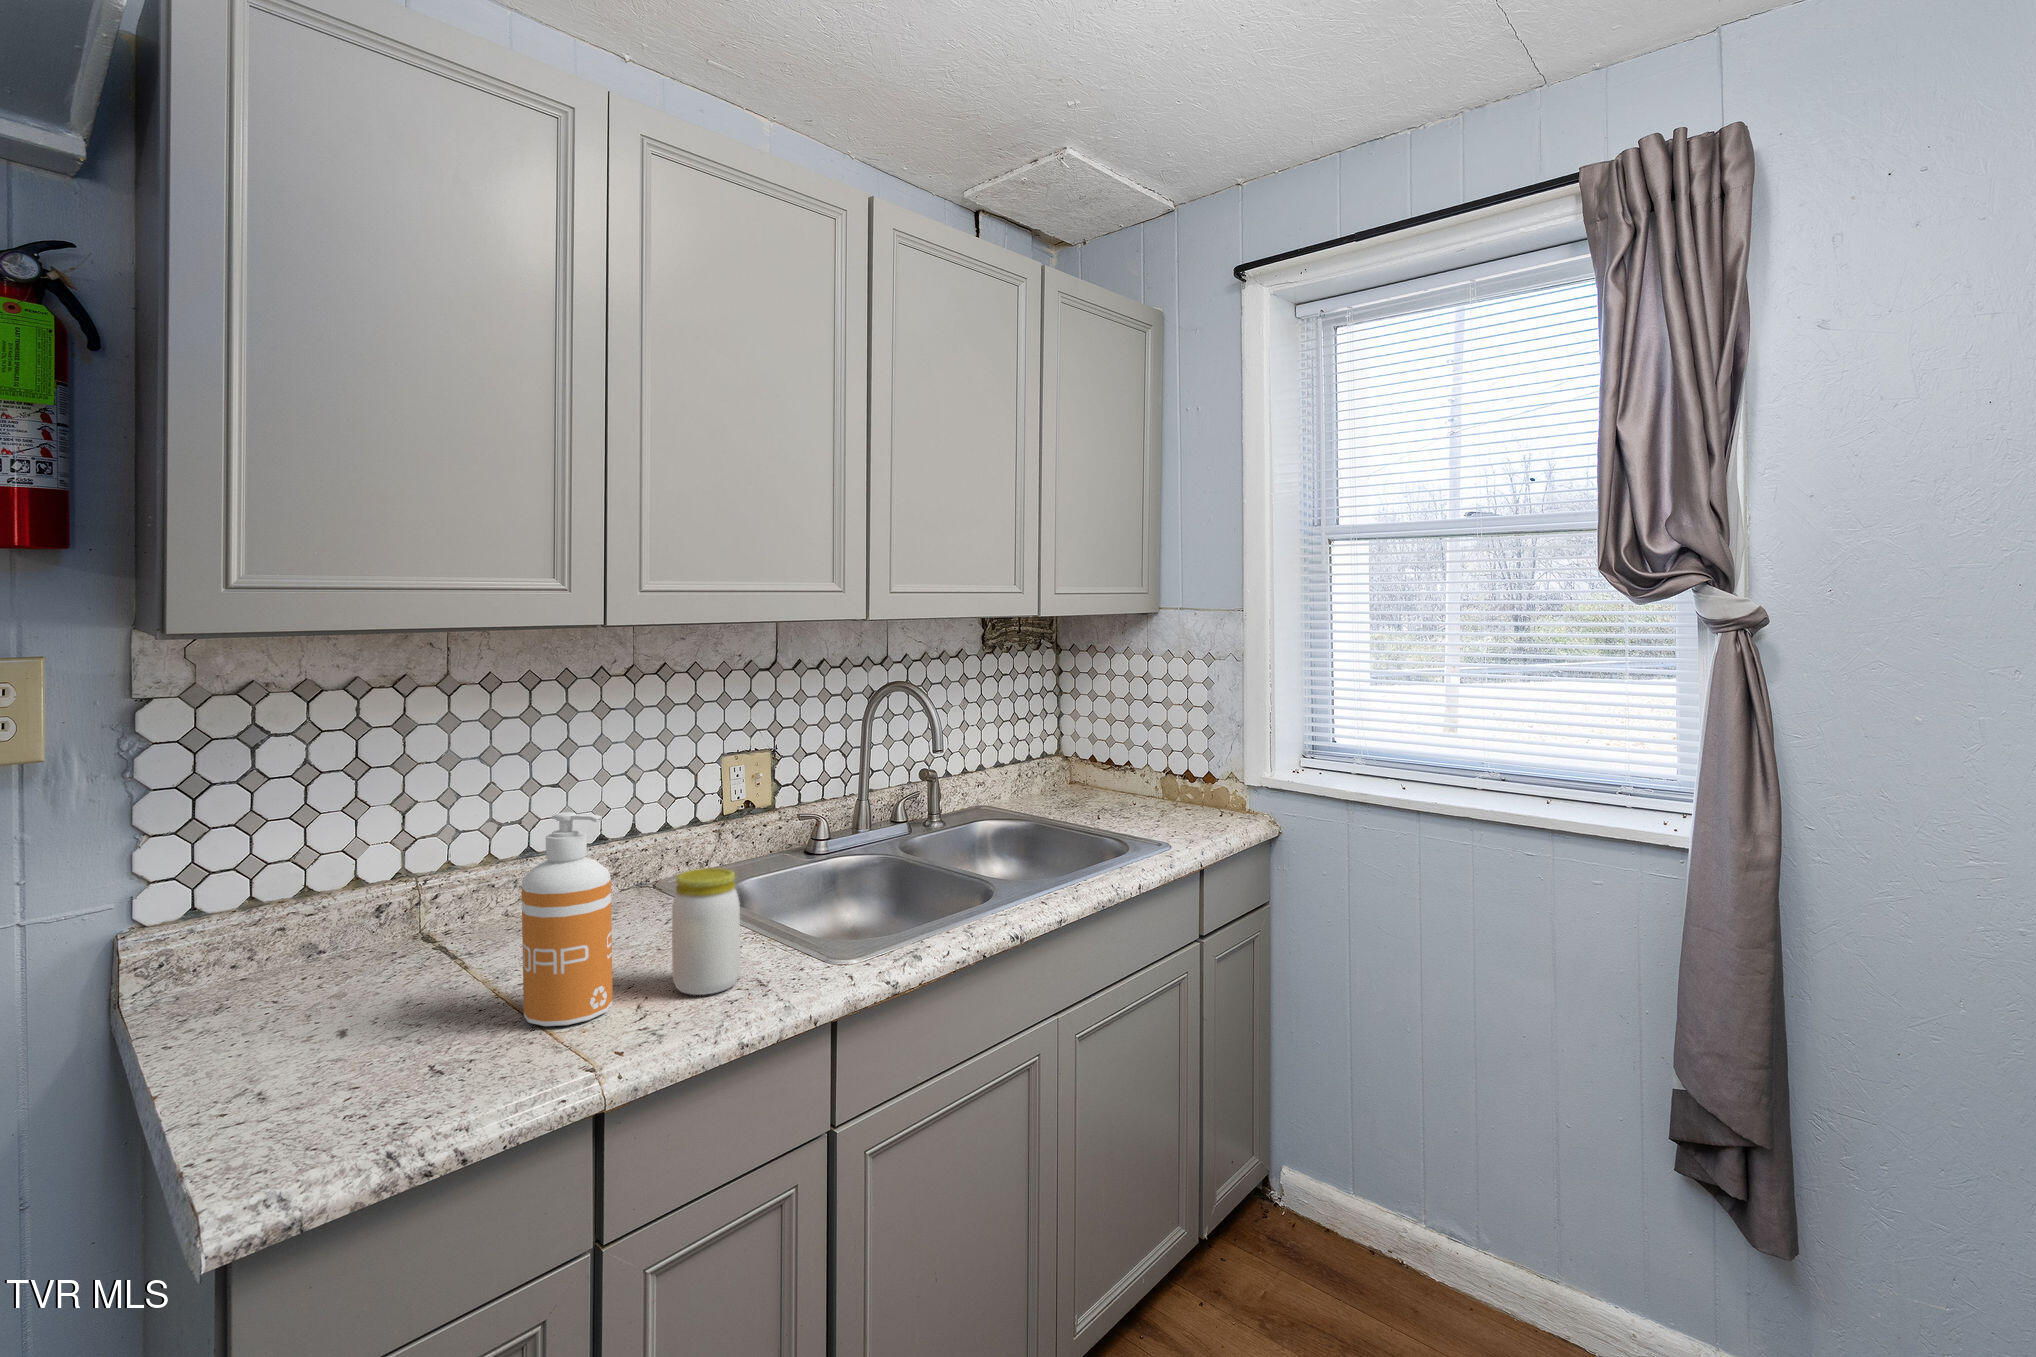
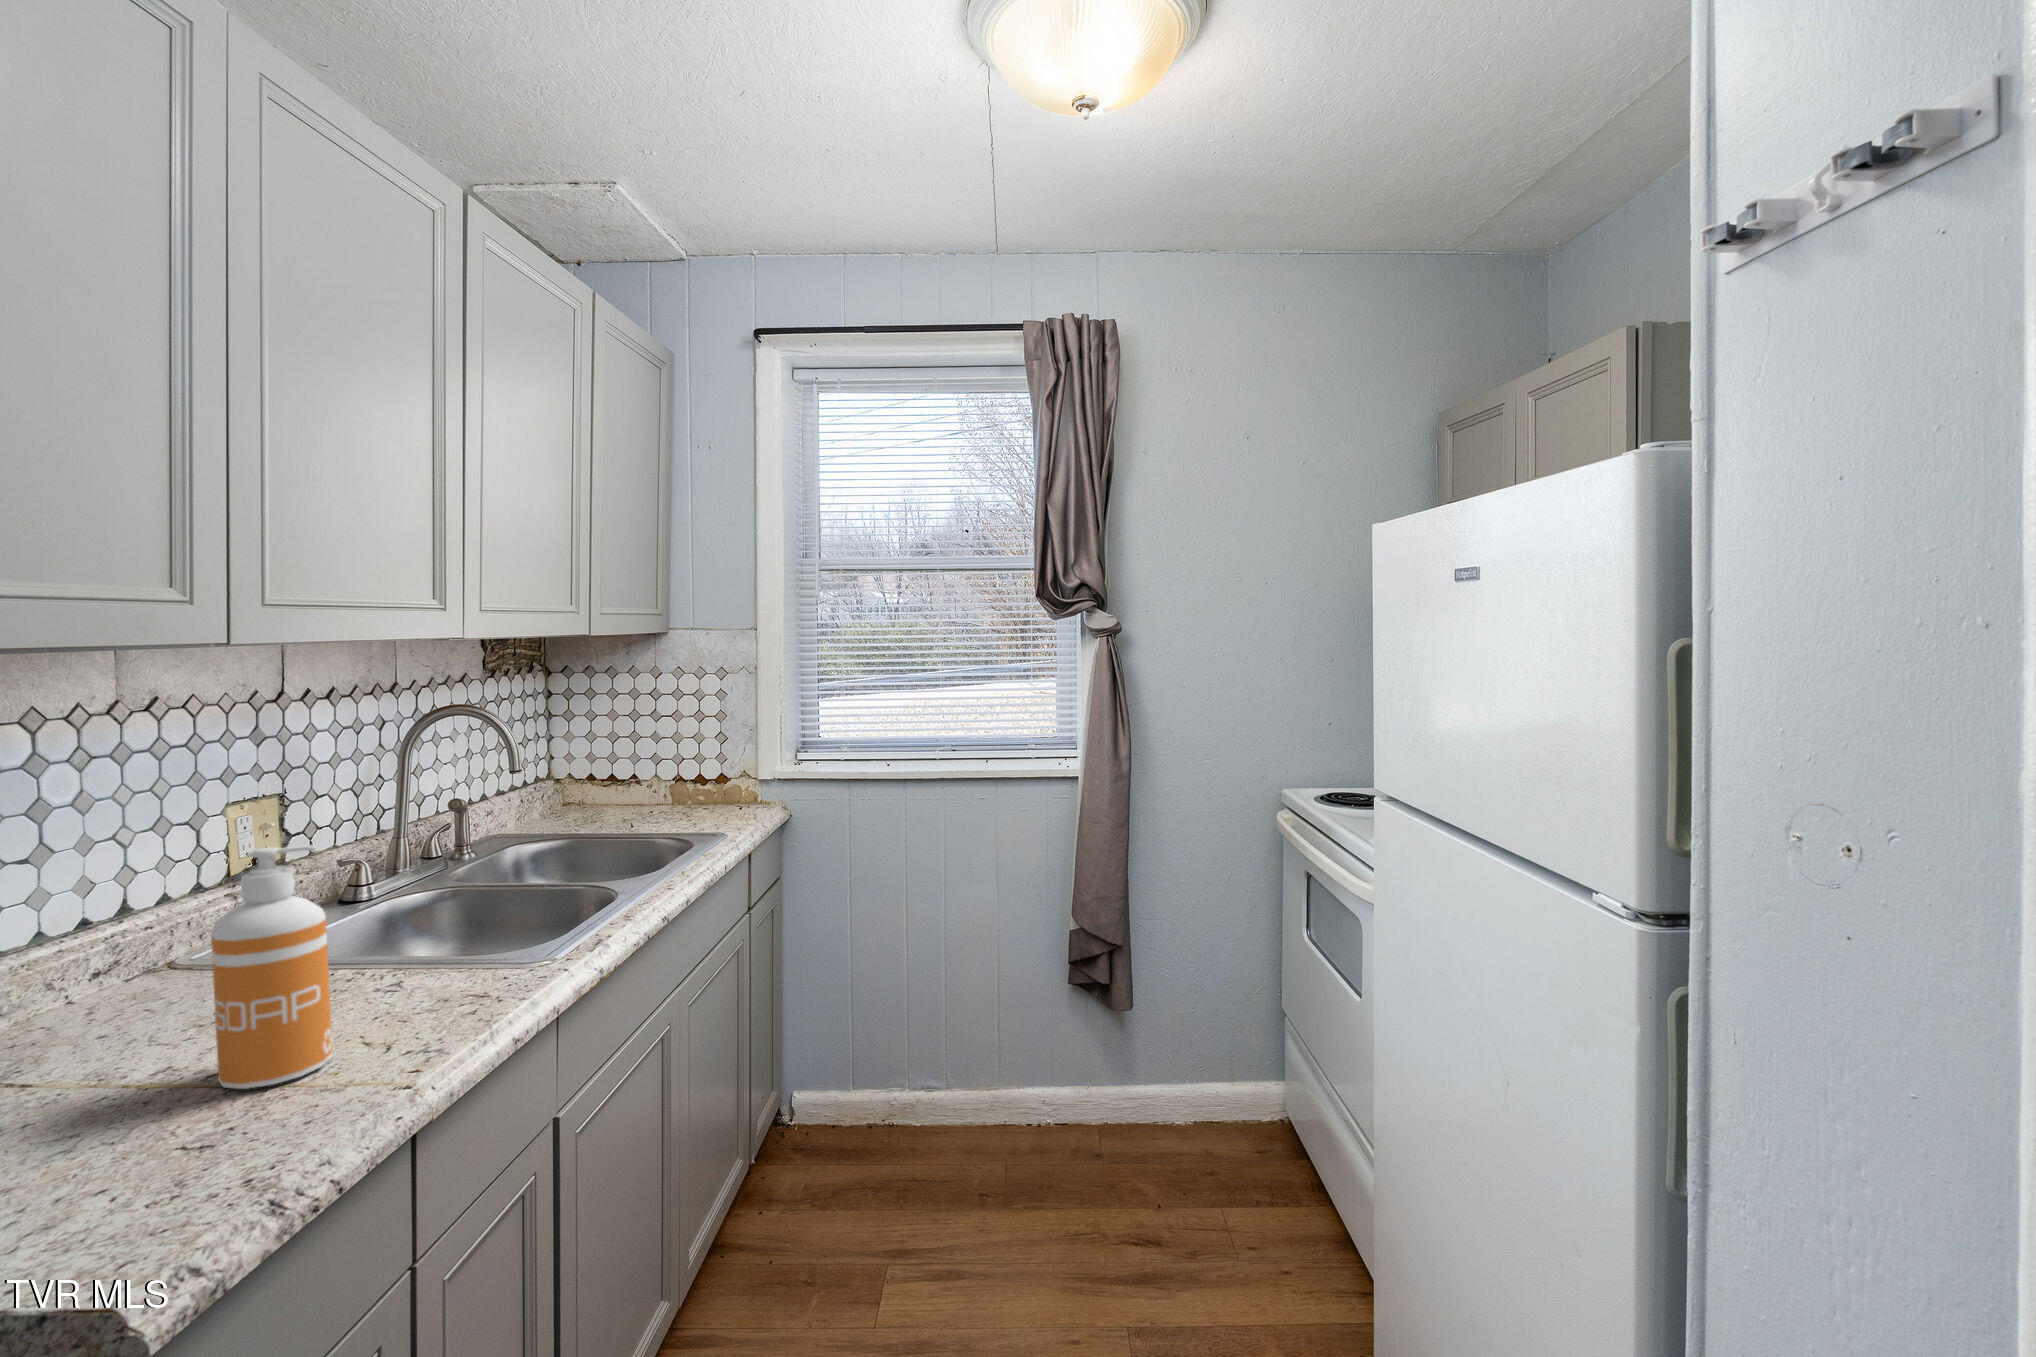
jar: present [672,868,741,995] -> none [374,890,457,1023]

